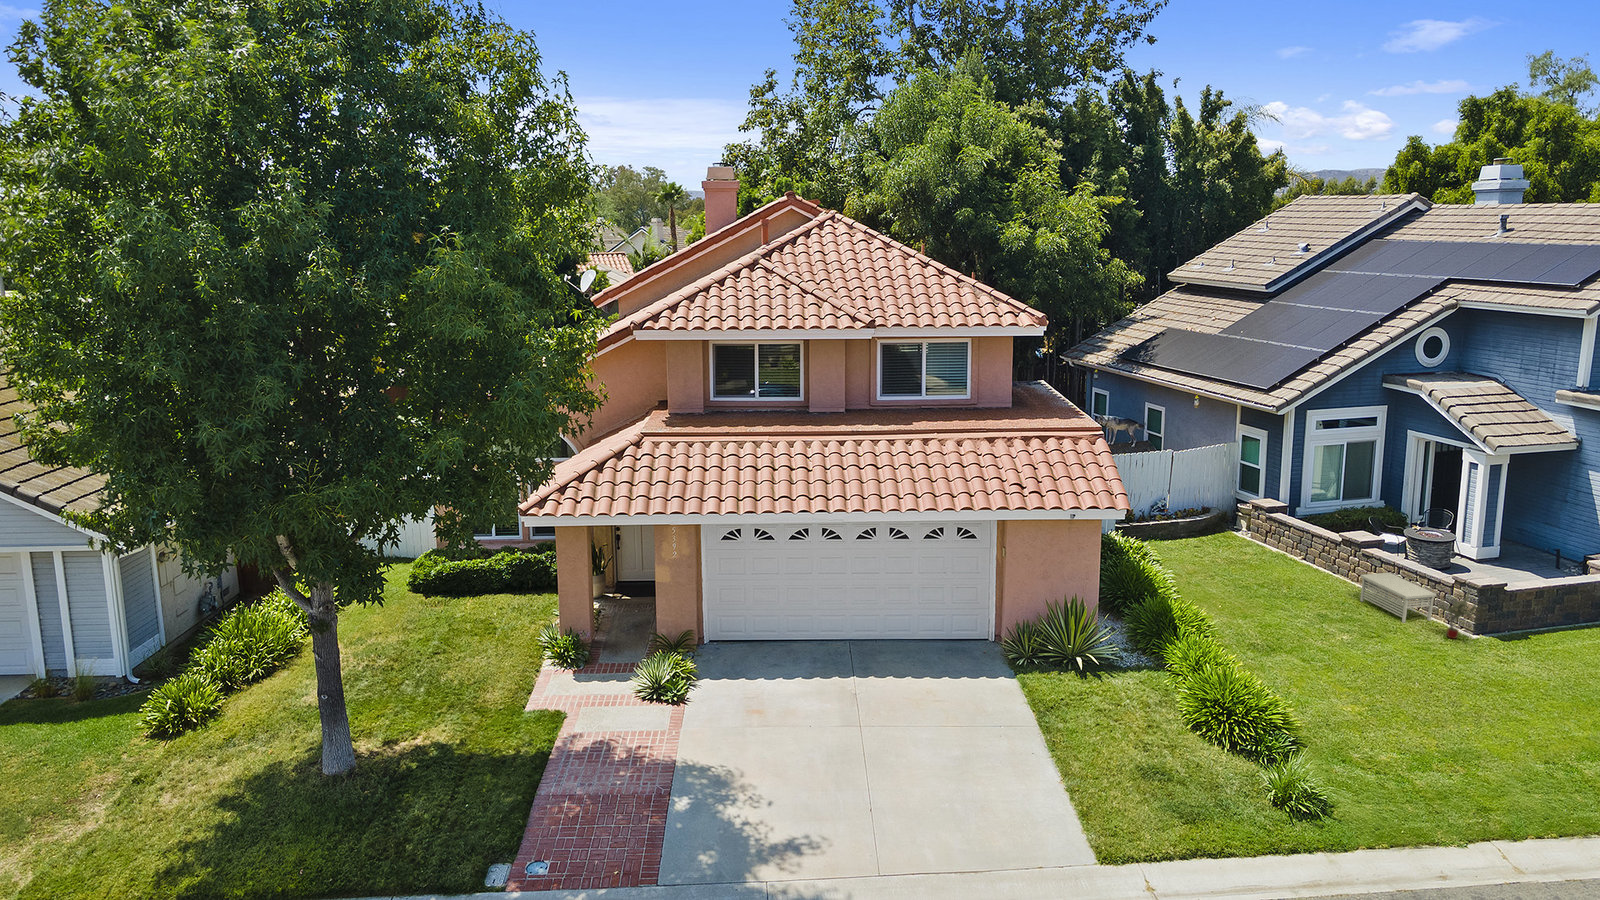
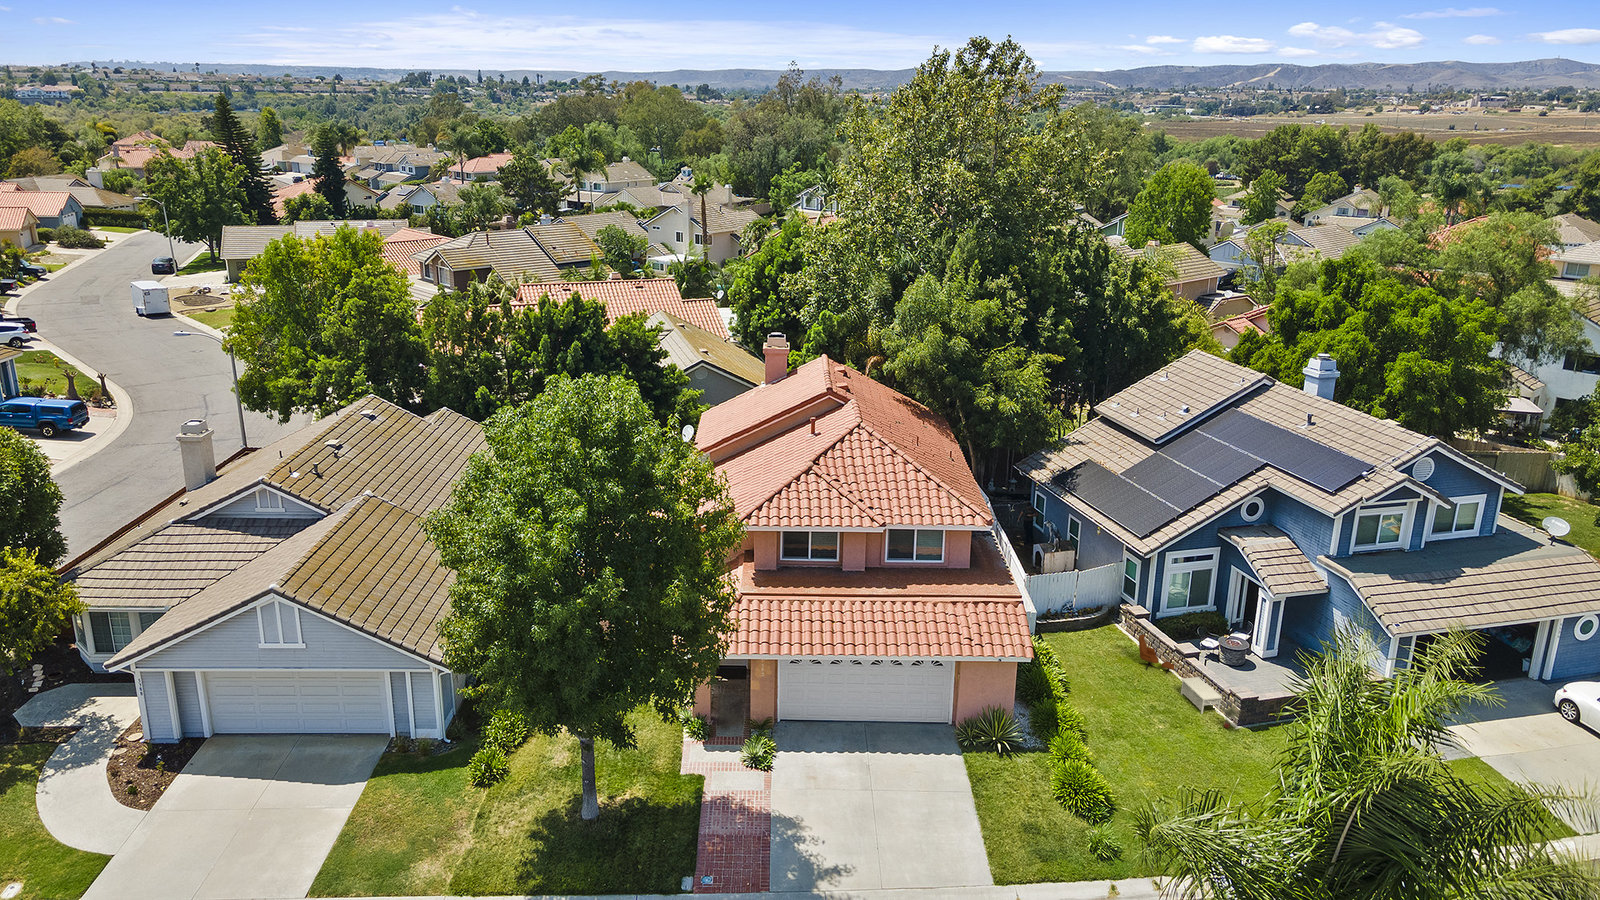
lounge chair: none [1280,522,1342,581] -> present [1139,635,1174,674]

